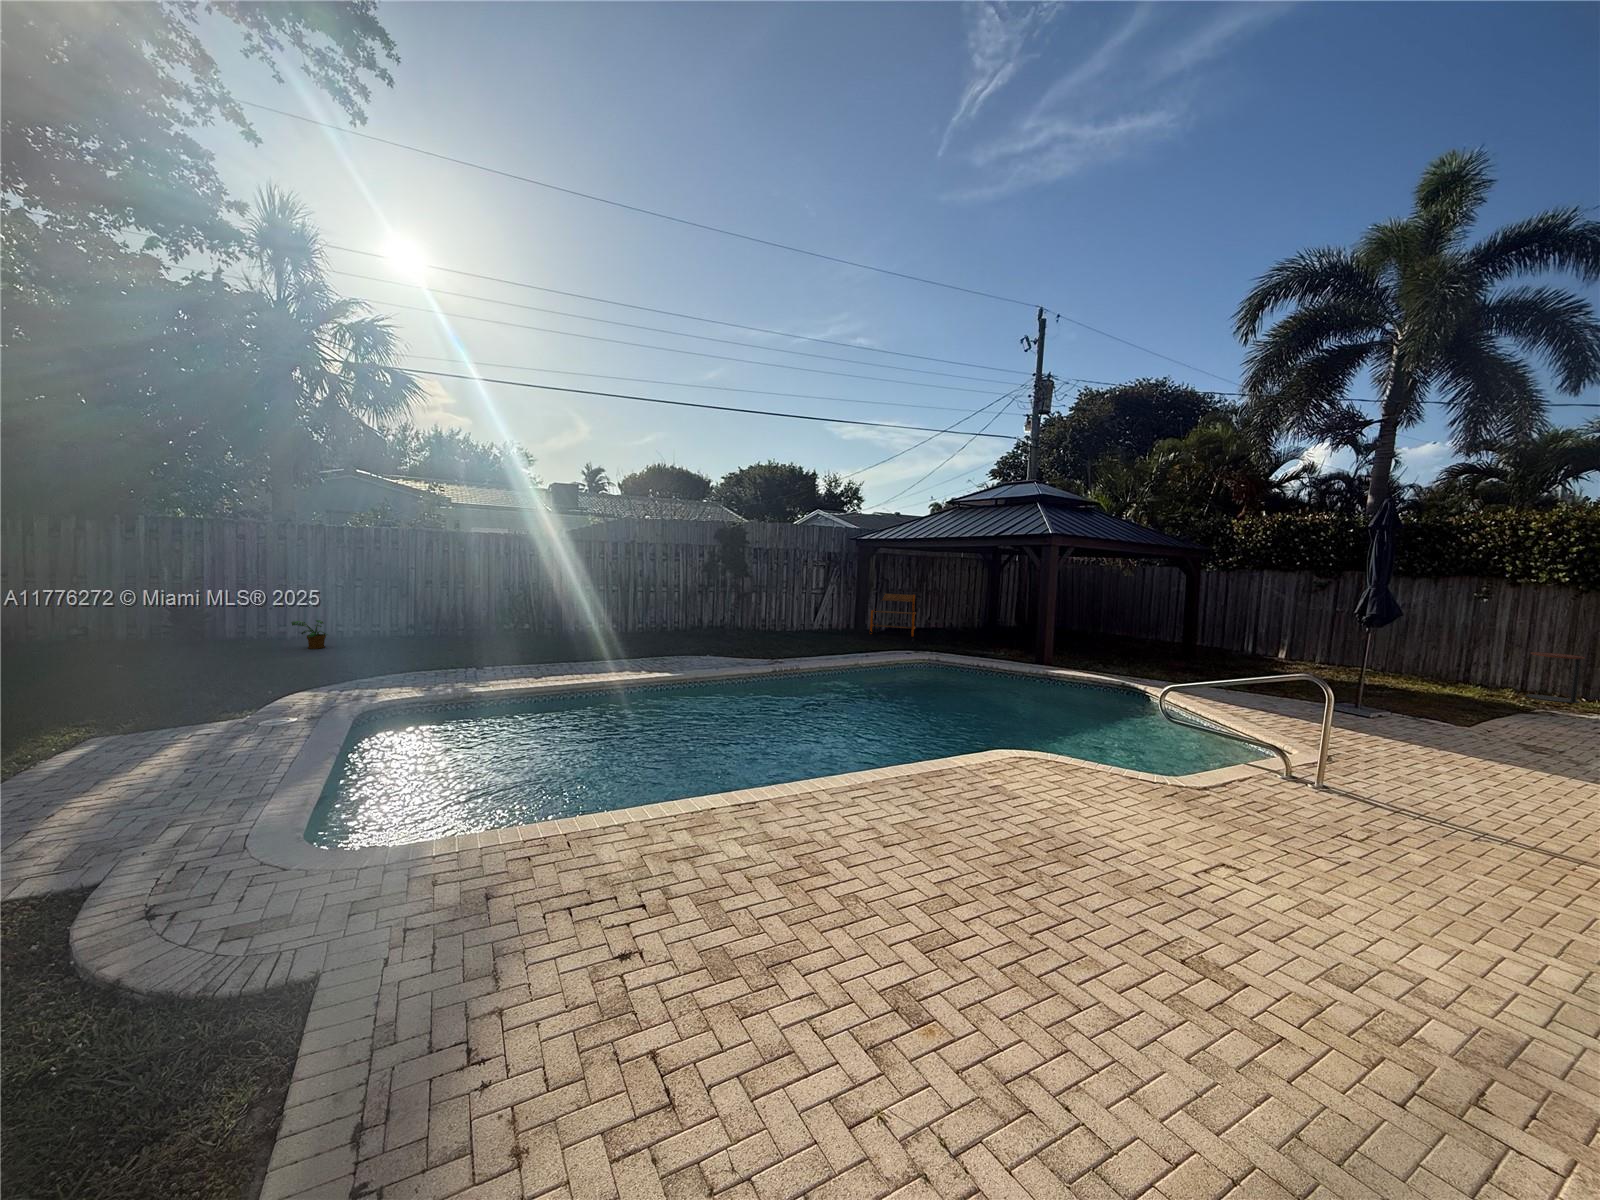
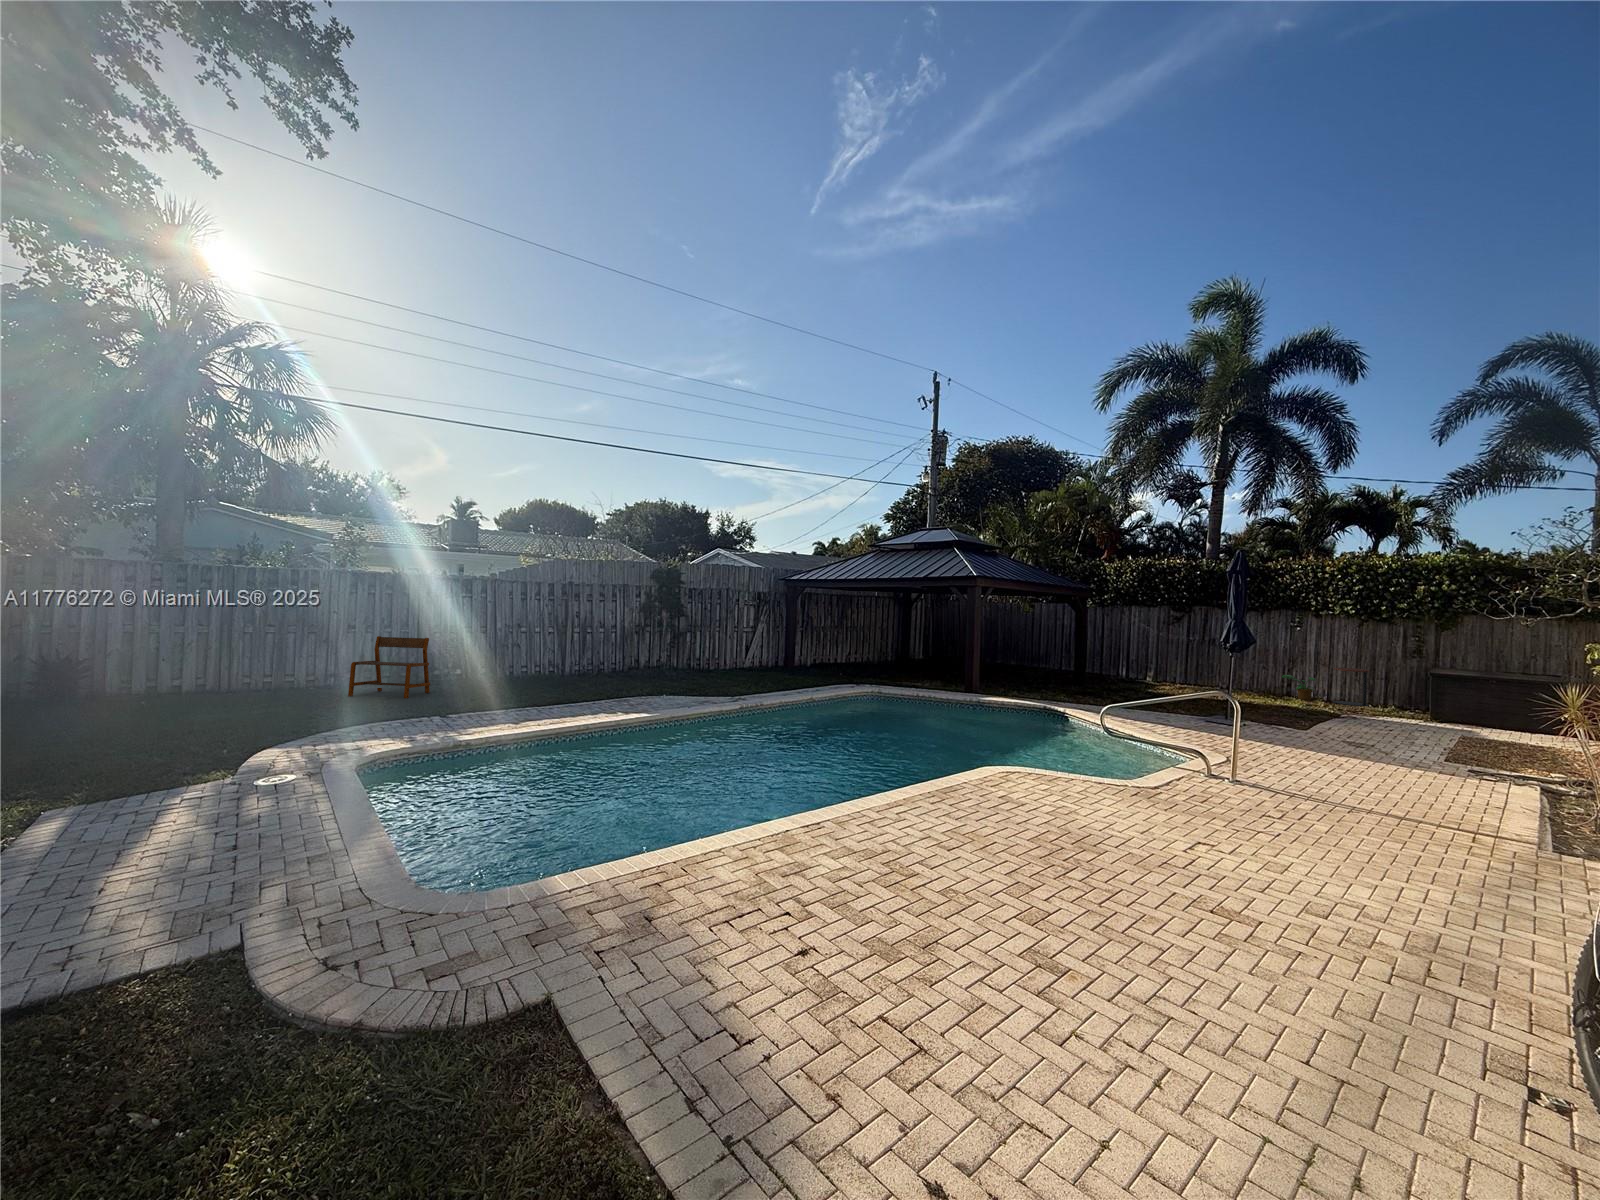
bench: present [870,593,916,636] -> present [348,636,430,698]
potted plant: present [291,620,328,649] -> present [1282,675,1316,700]

